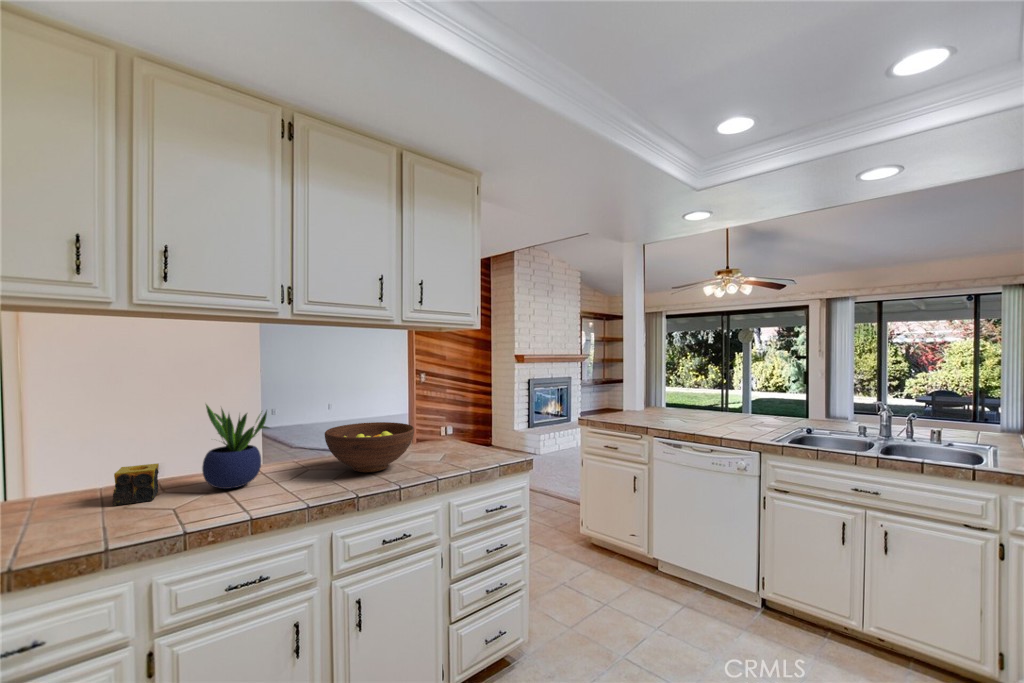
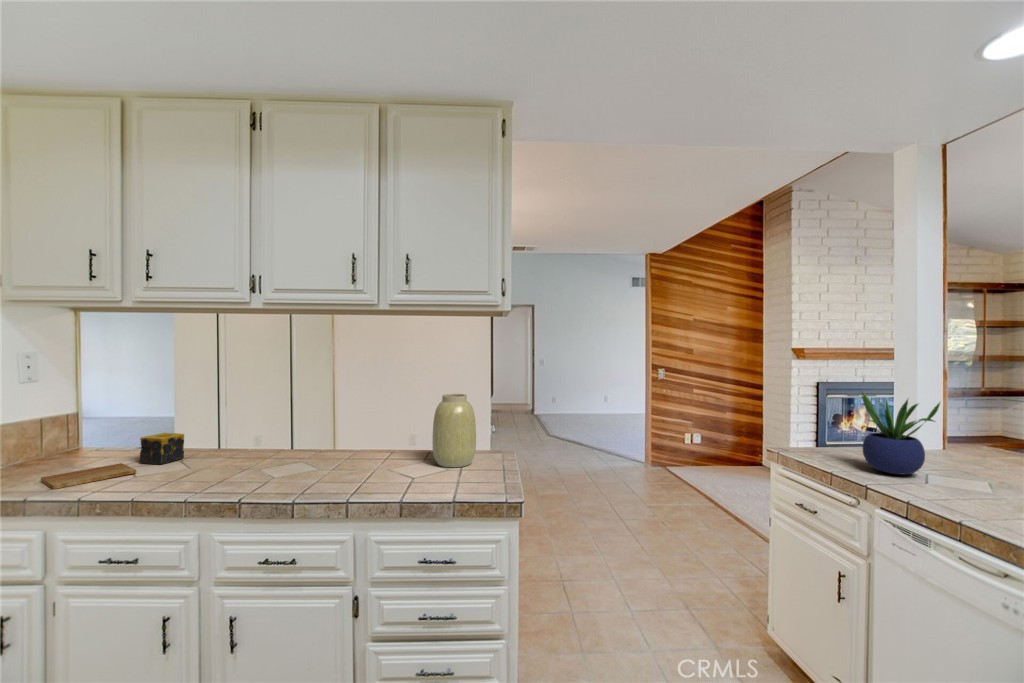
vase: none [418,394,453,452] -> present [432,394,476,467]
potted plant: present [202,405,269,489] -> present [861,392,940,475]
fruit bowl: present [325,422,414,472] -> none [281,420,385,477]
cutting board: none [38,505,156,542] -> present [41,463,136,489]

